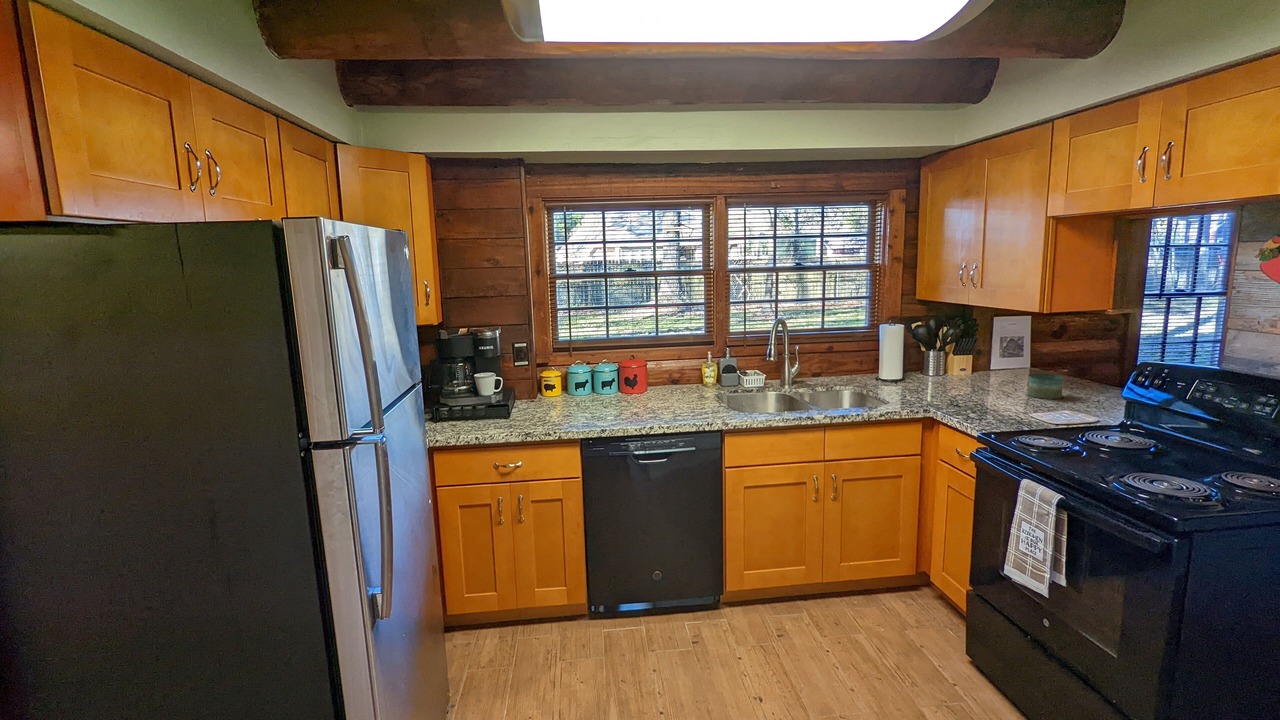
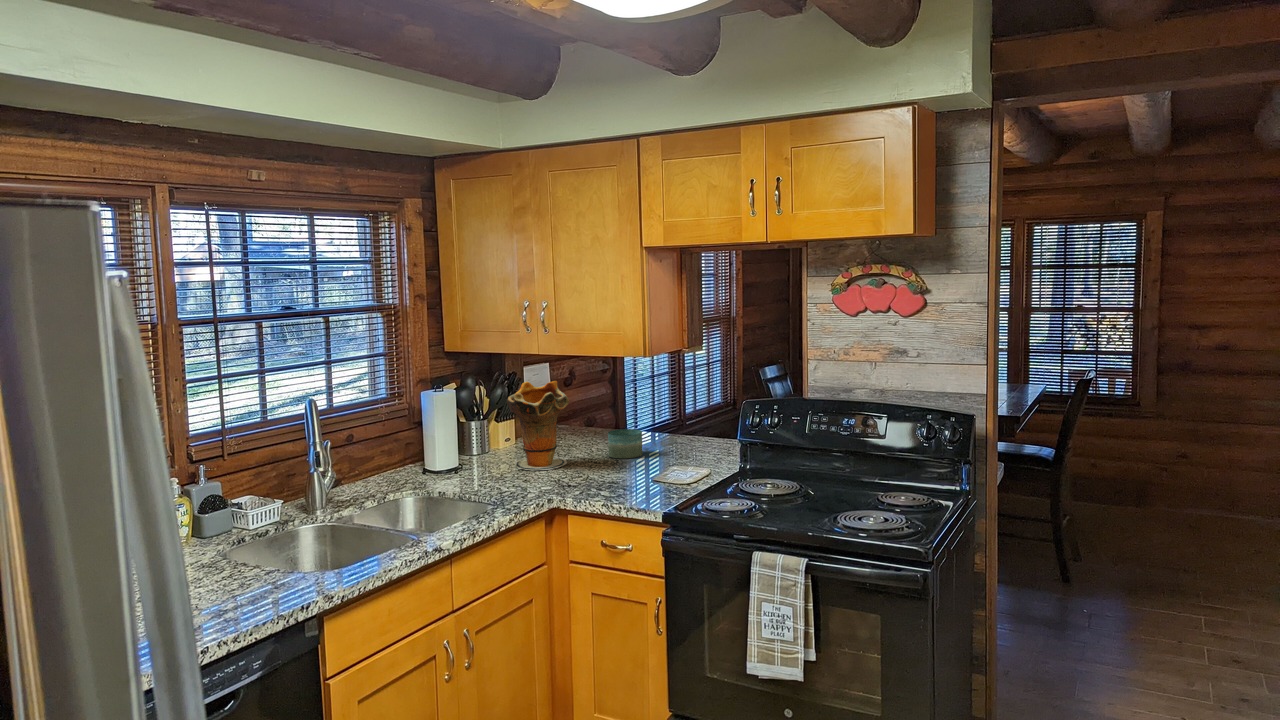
decorative vase: none [939,325,990,394] -> present [507,381,569,471]

